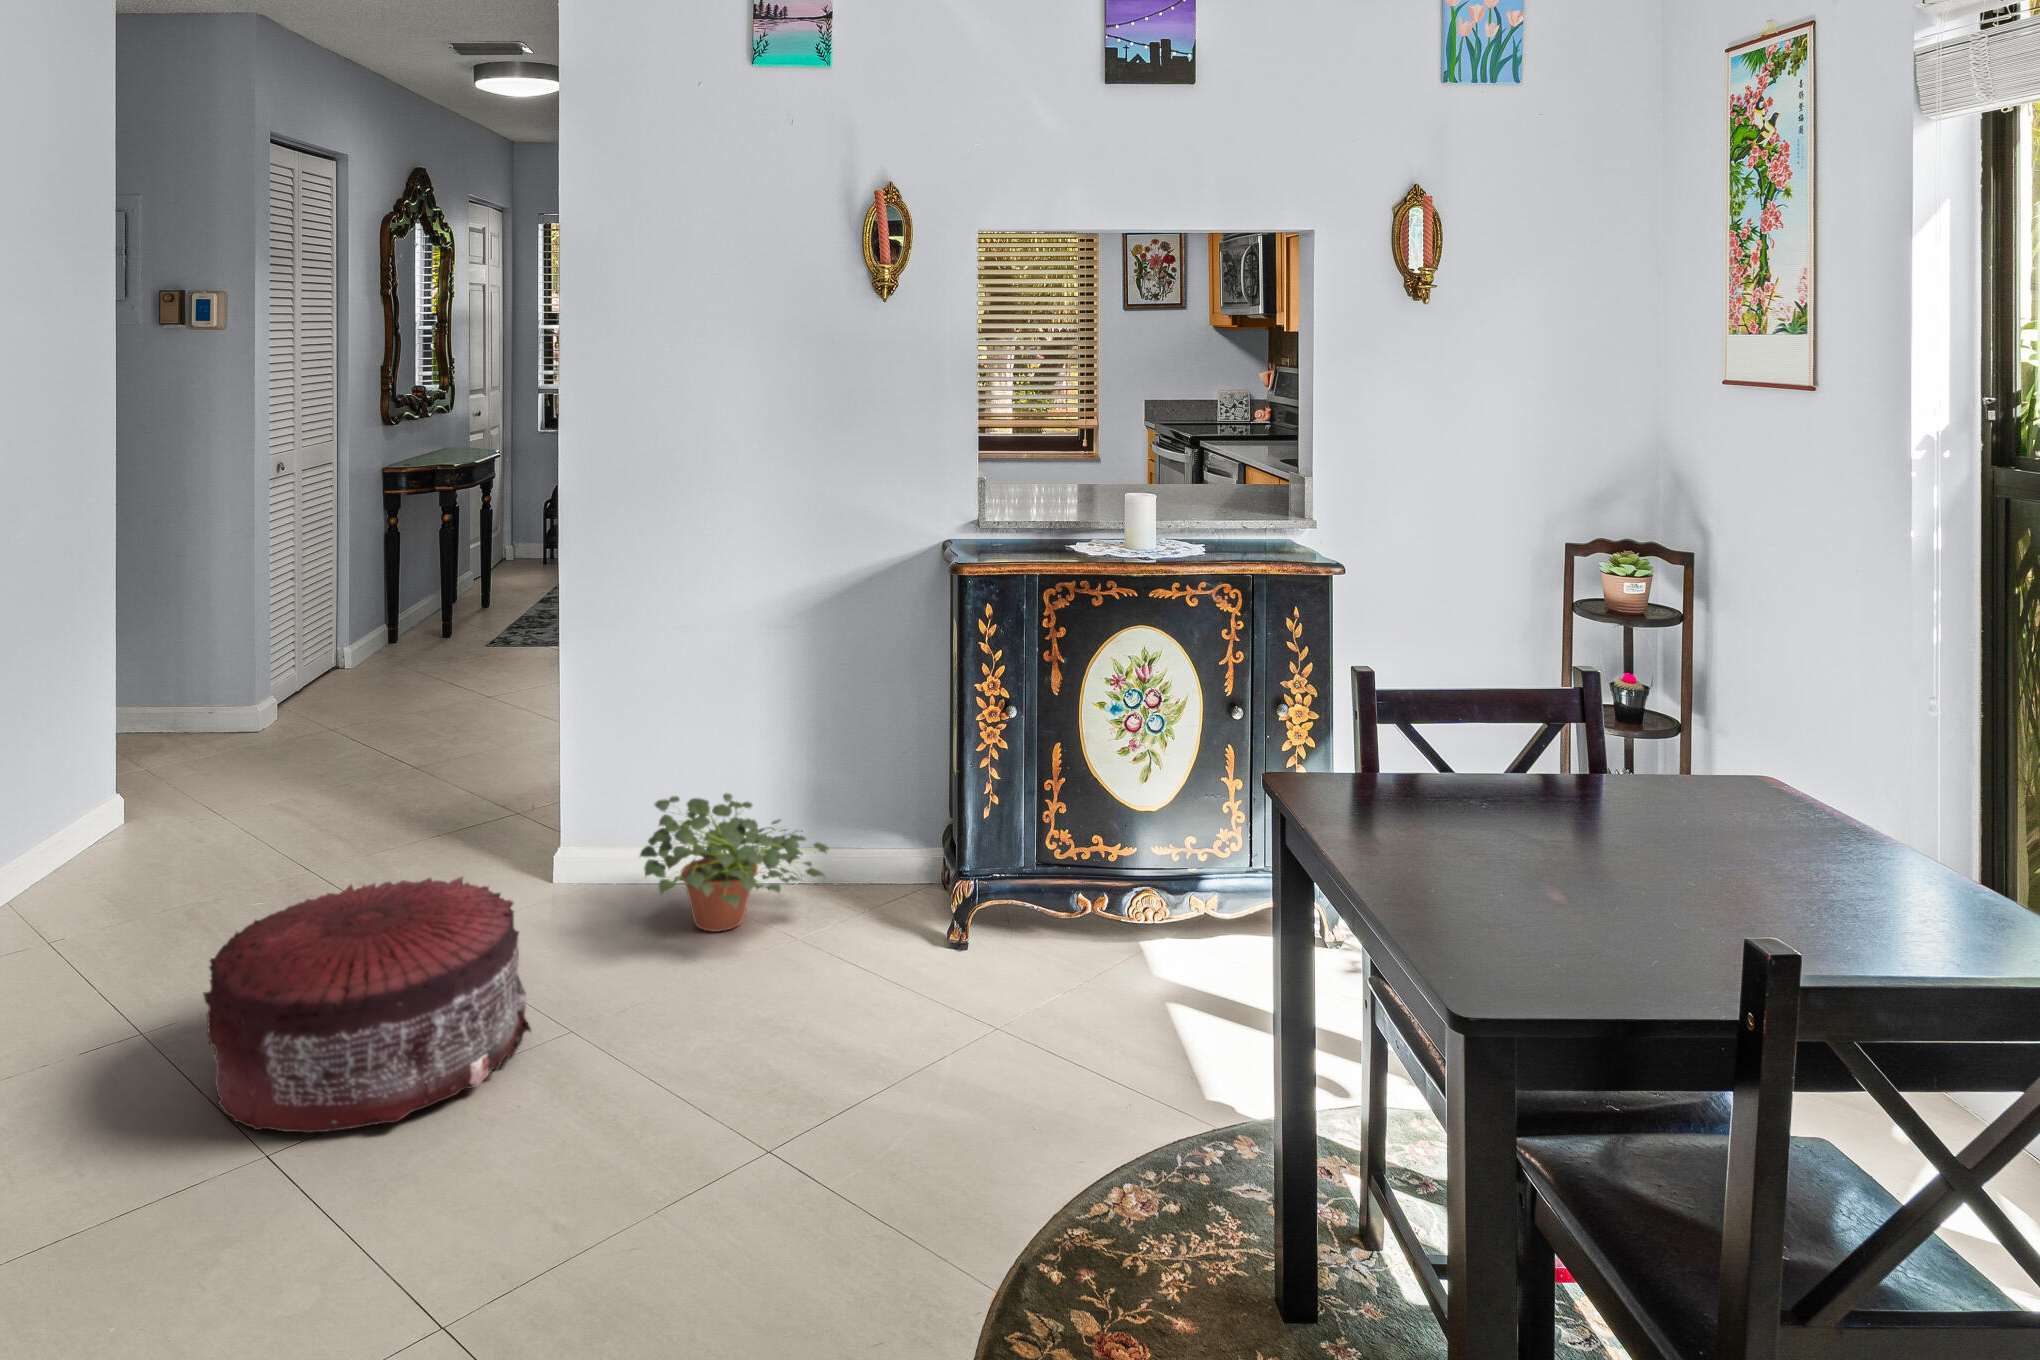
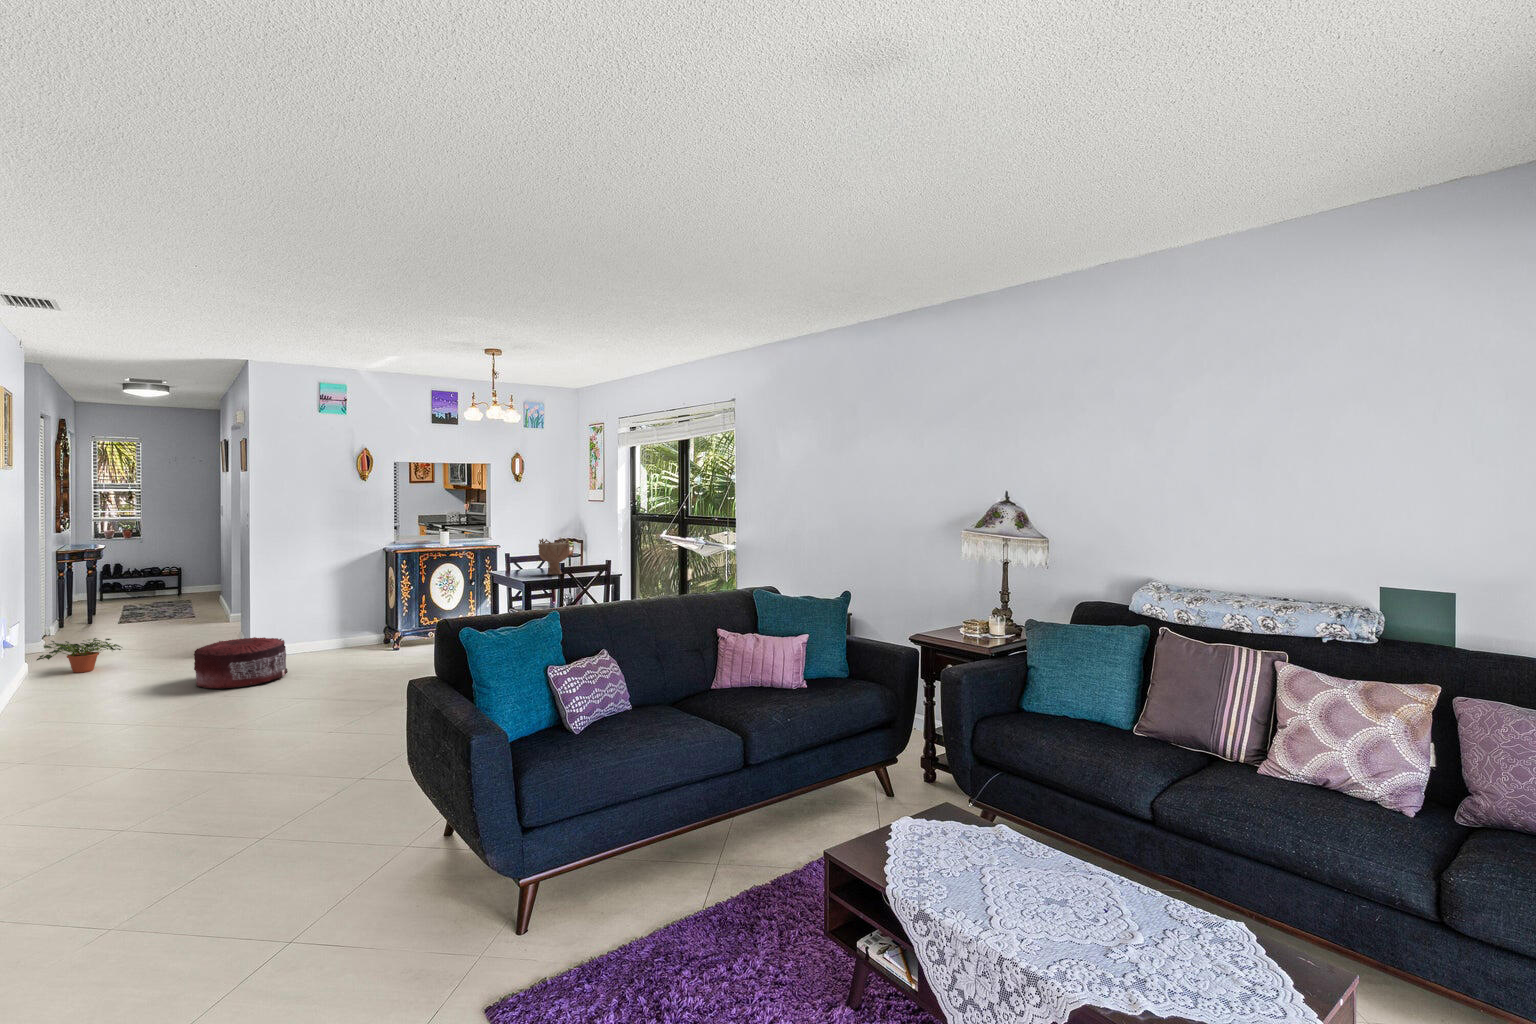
decorative bowl: none [1508,617,1715,861] -> present [538,538,570,575]
potted plant: present [640,793,829,932] -> present [37,638,122,673]

